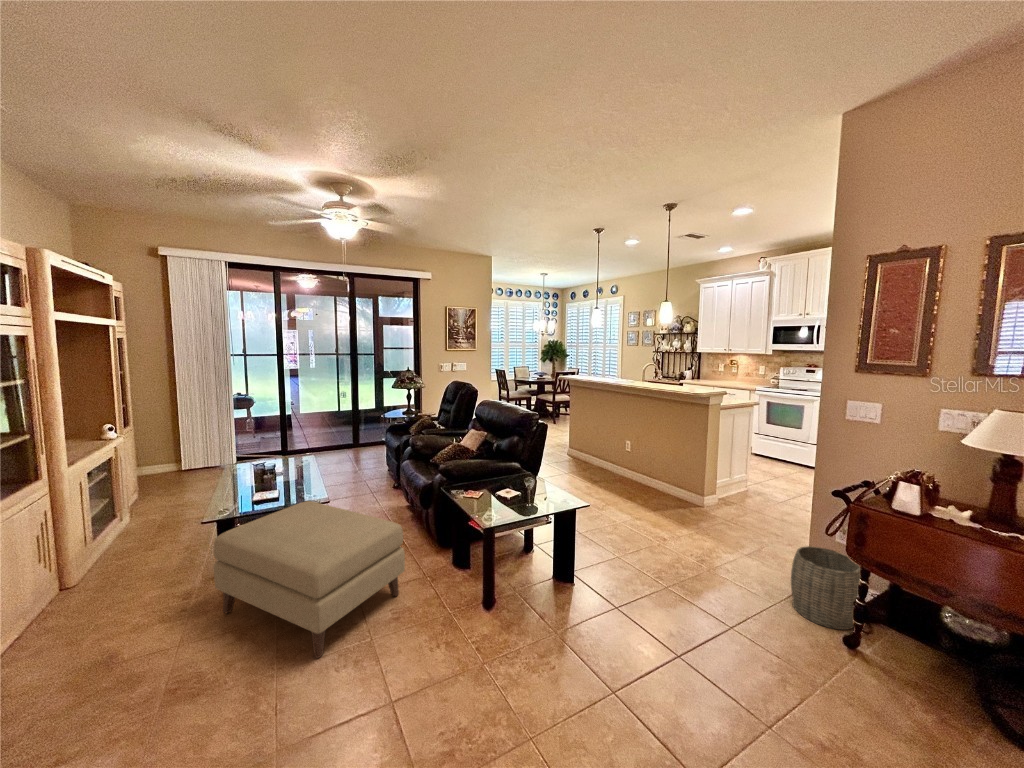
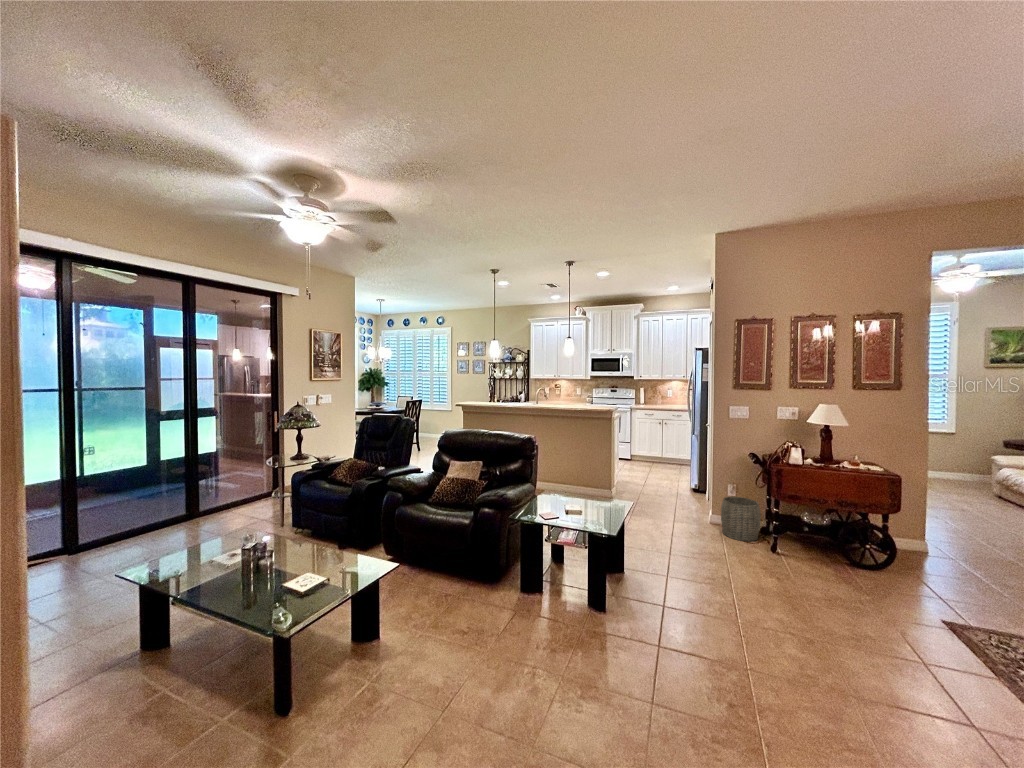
ottoman: present [214,501,405,658] -> none [385,553,573,729]

